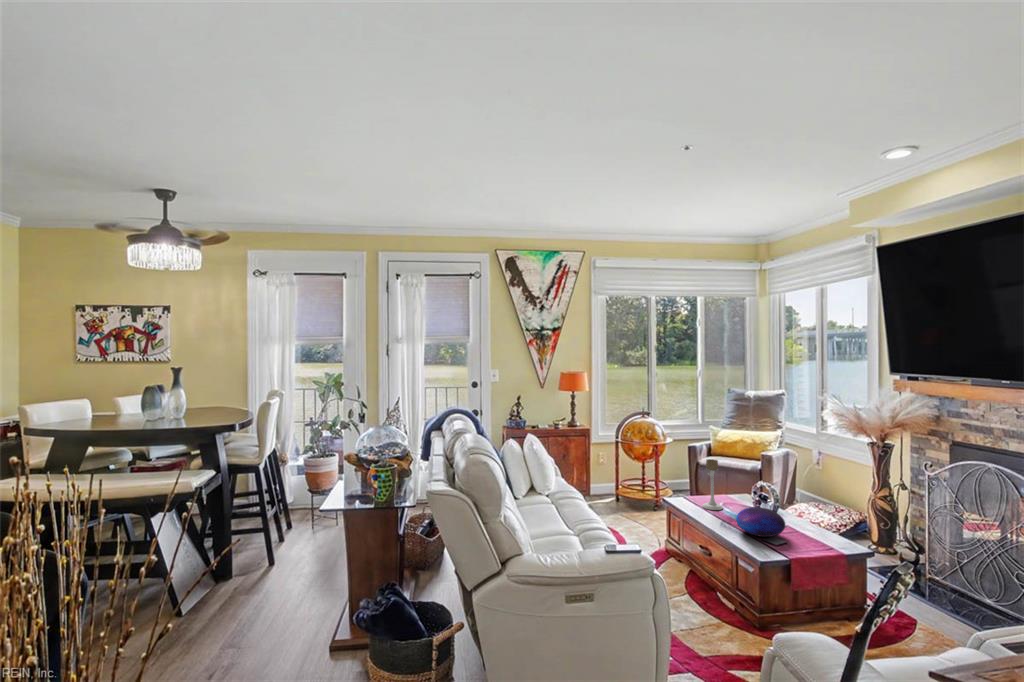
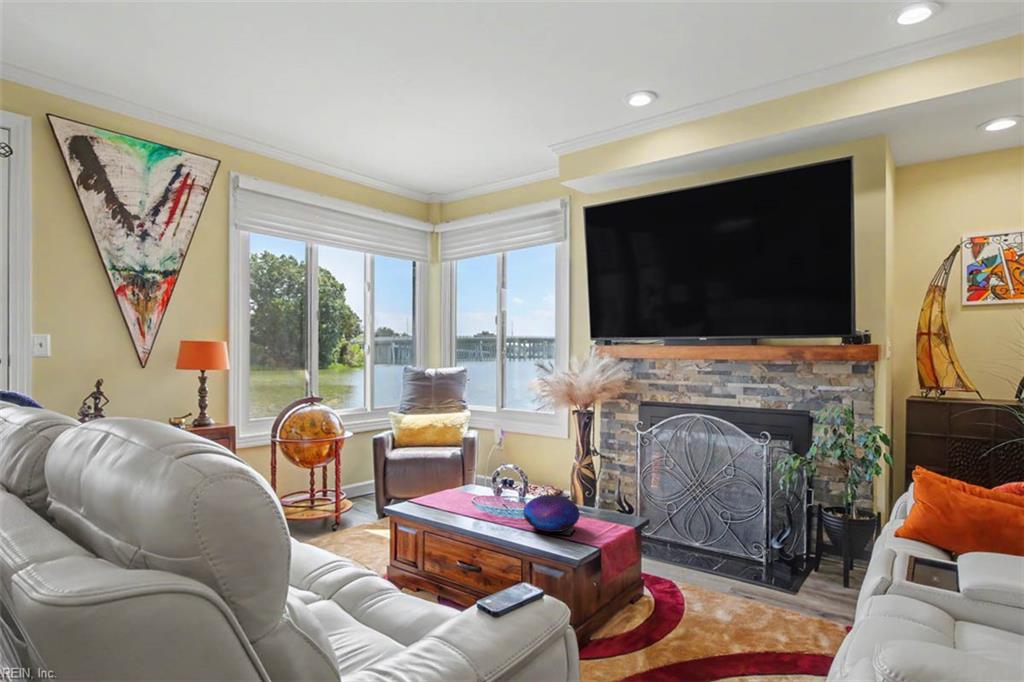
candle holder: present [703,459,723,510] -> none [453,445,479,511]

